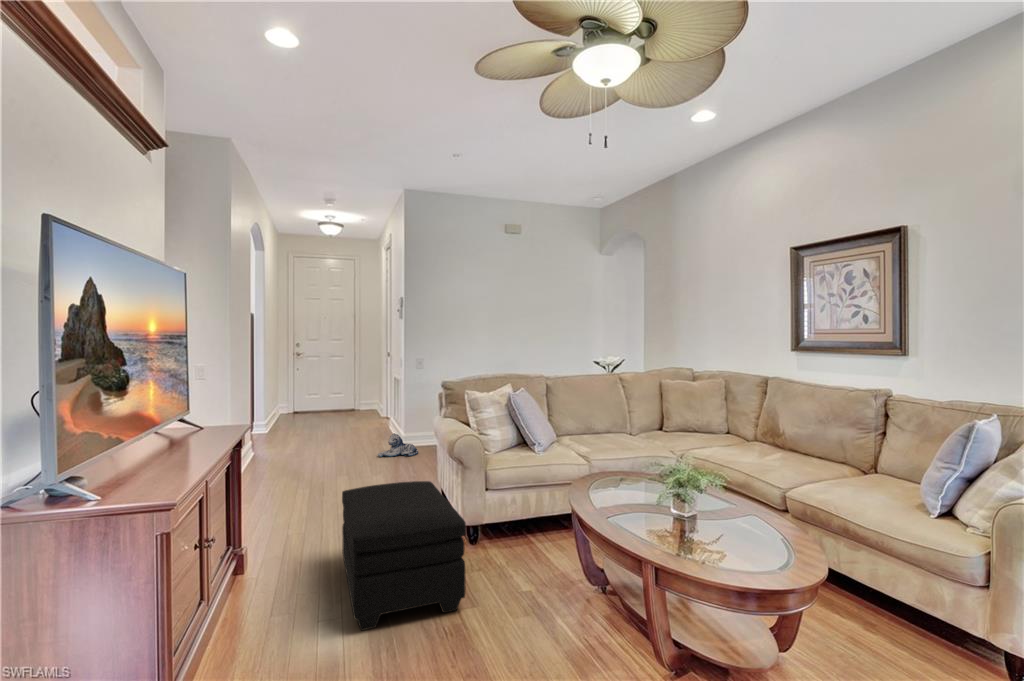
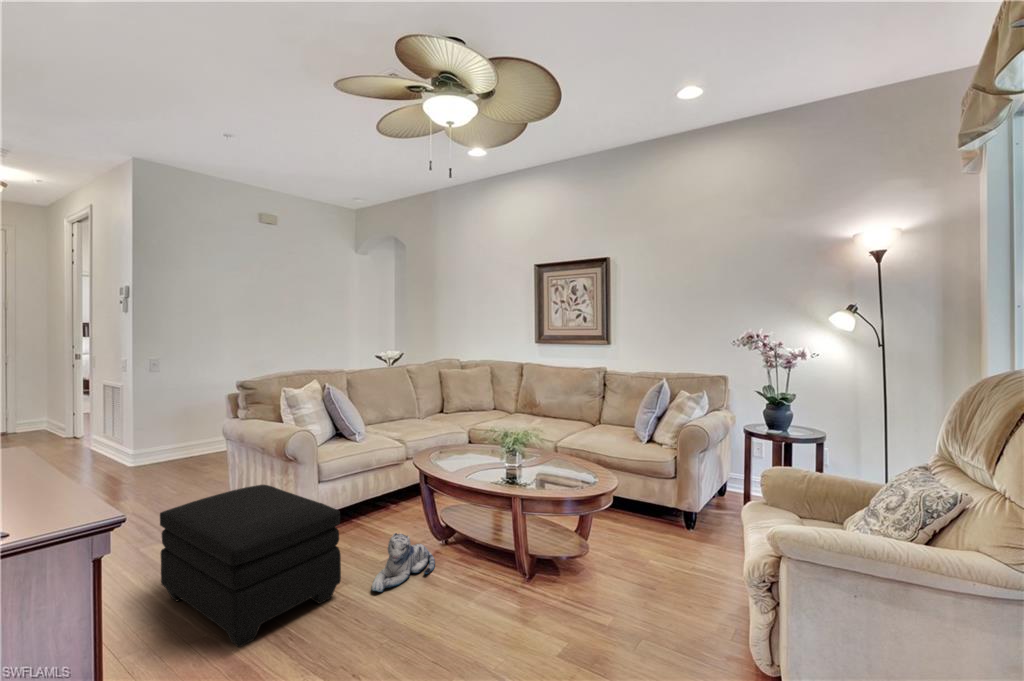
plush toy: present [378,433,418,457] -> present [372,533,435,592]

